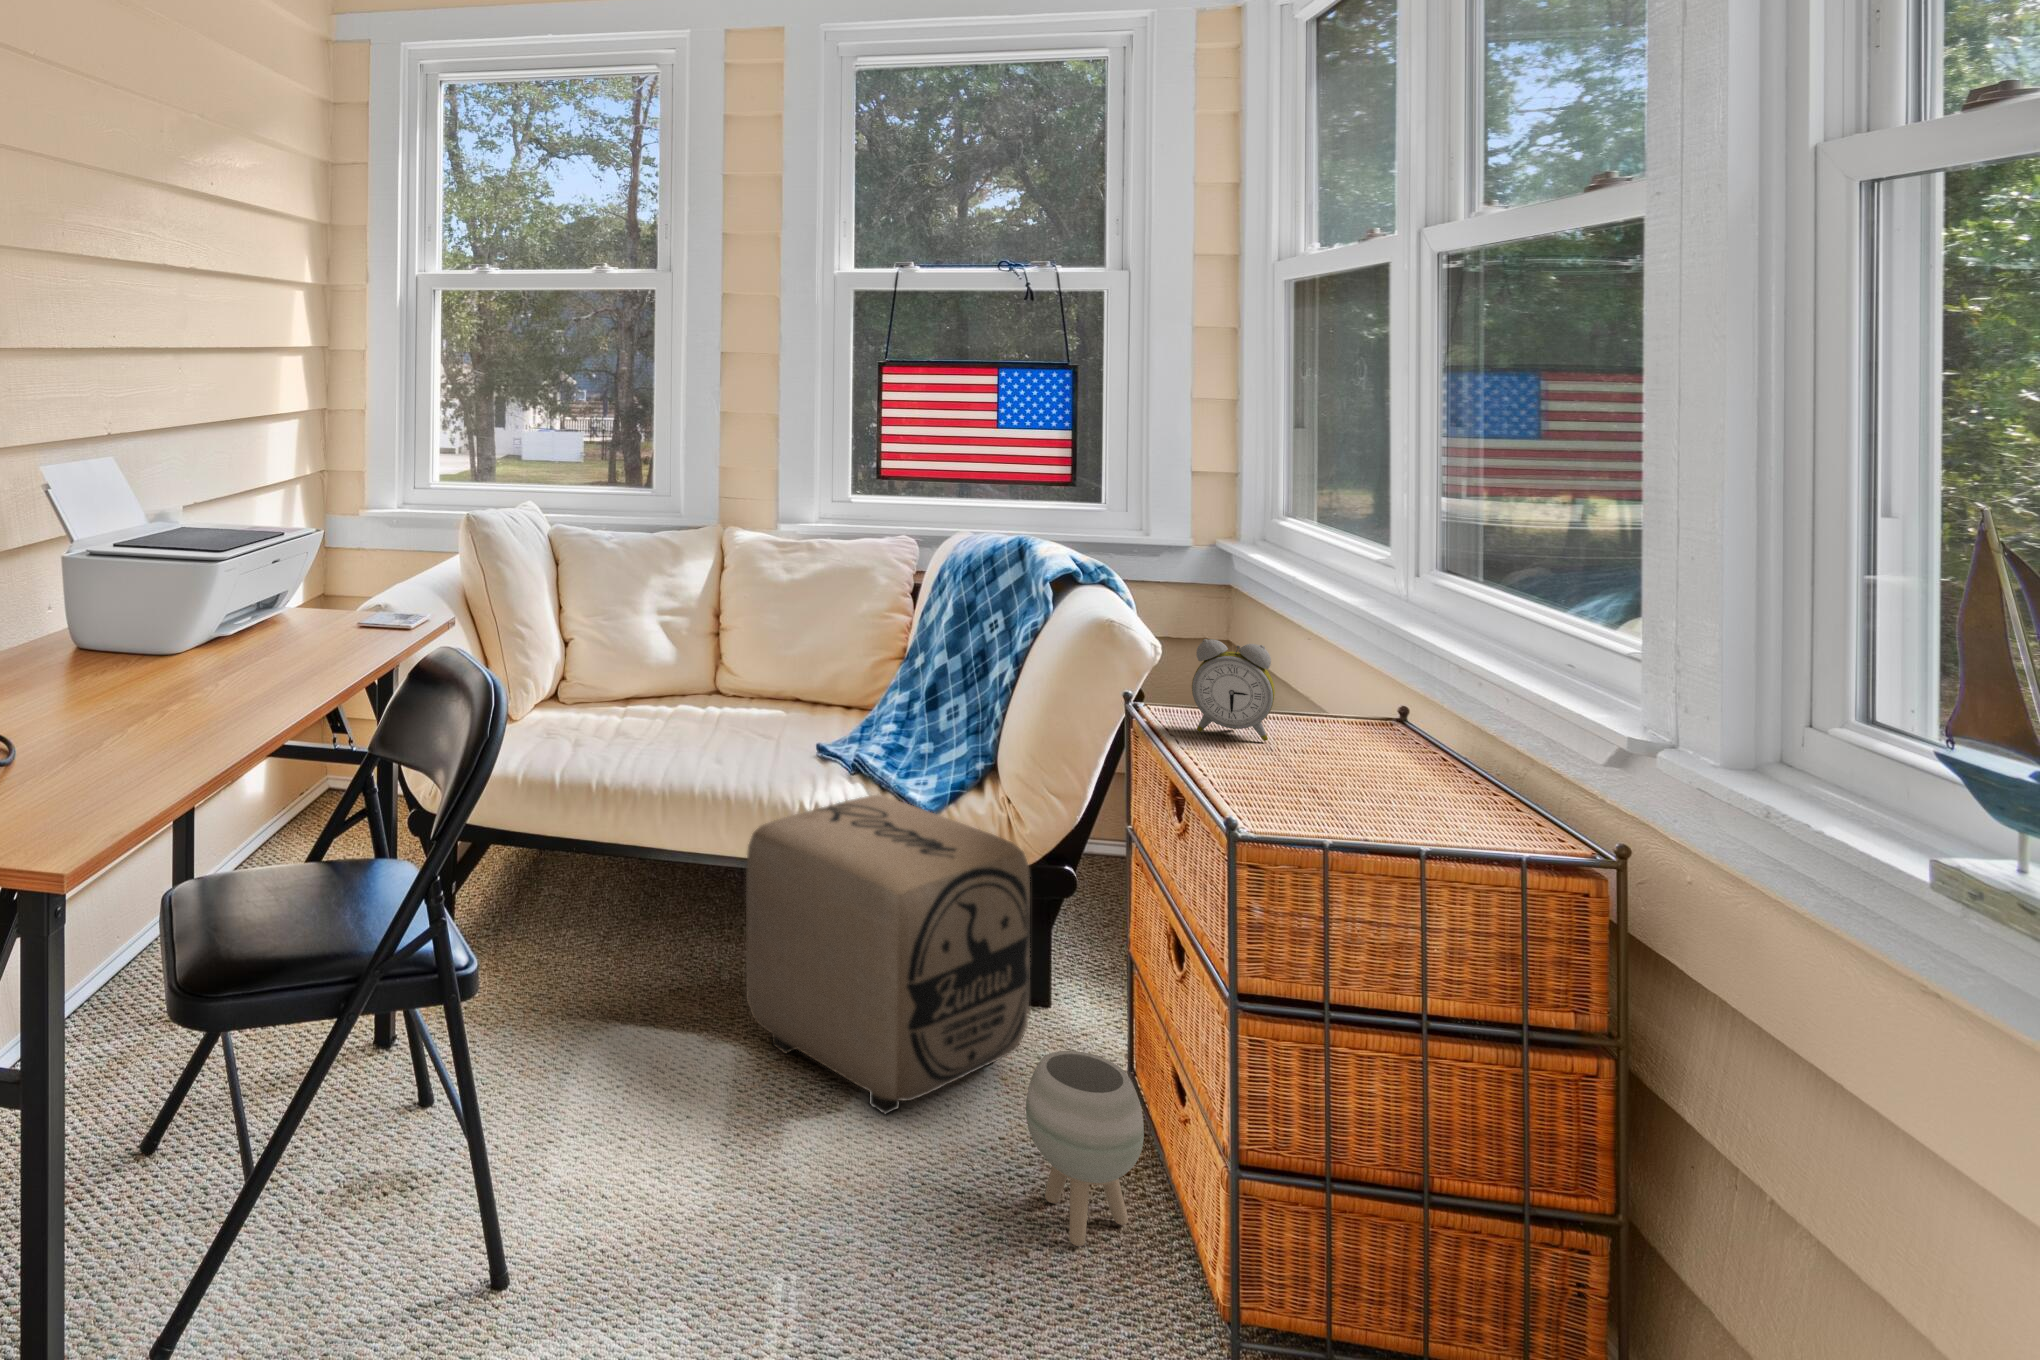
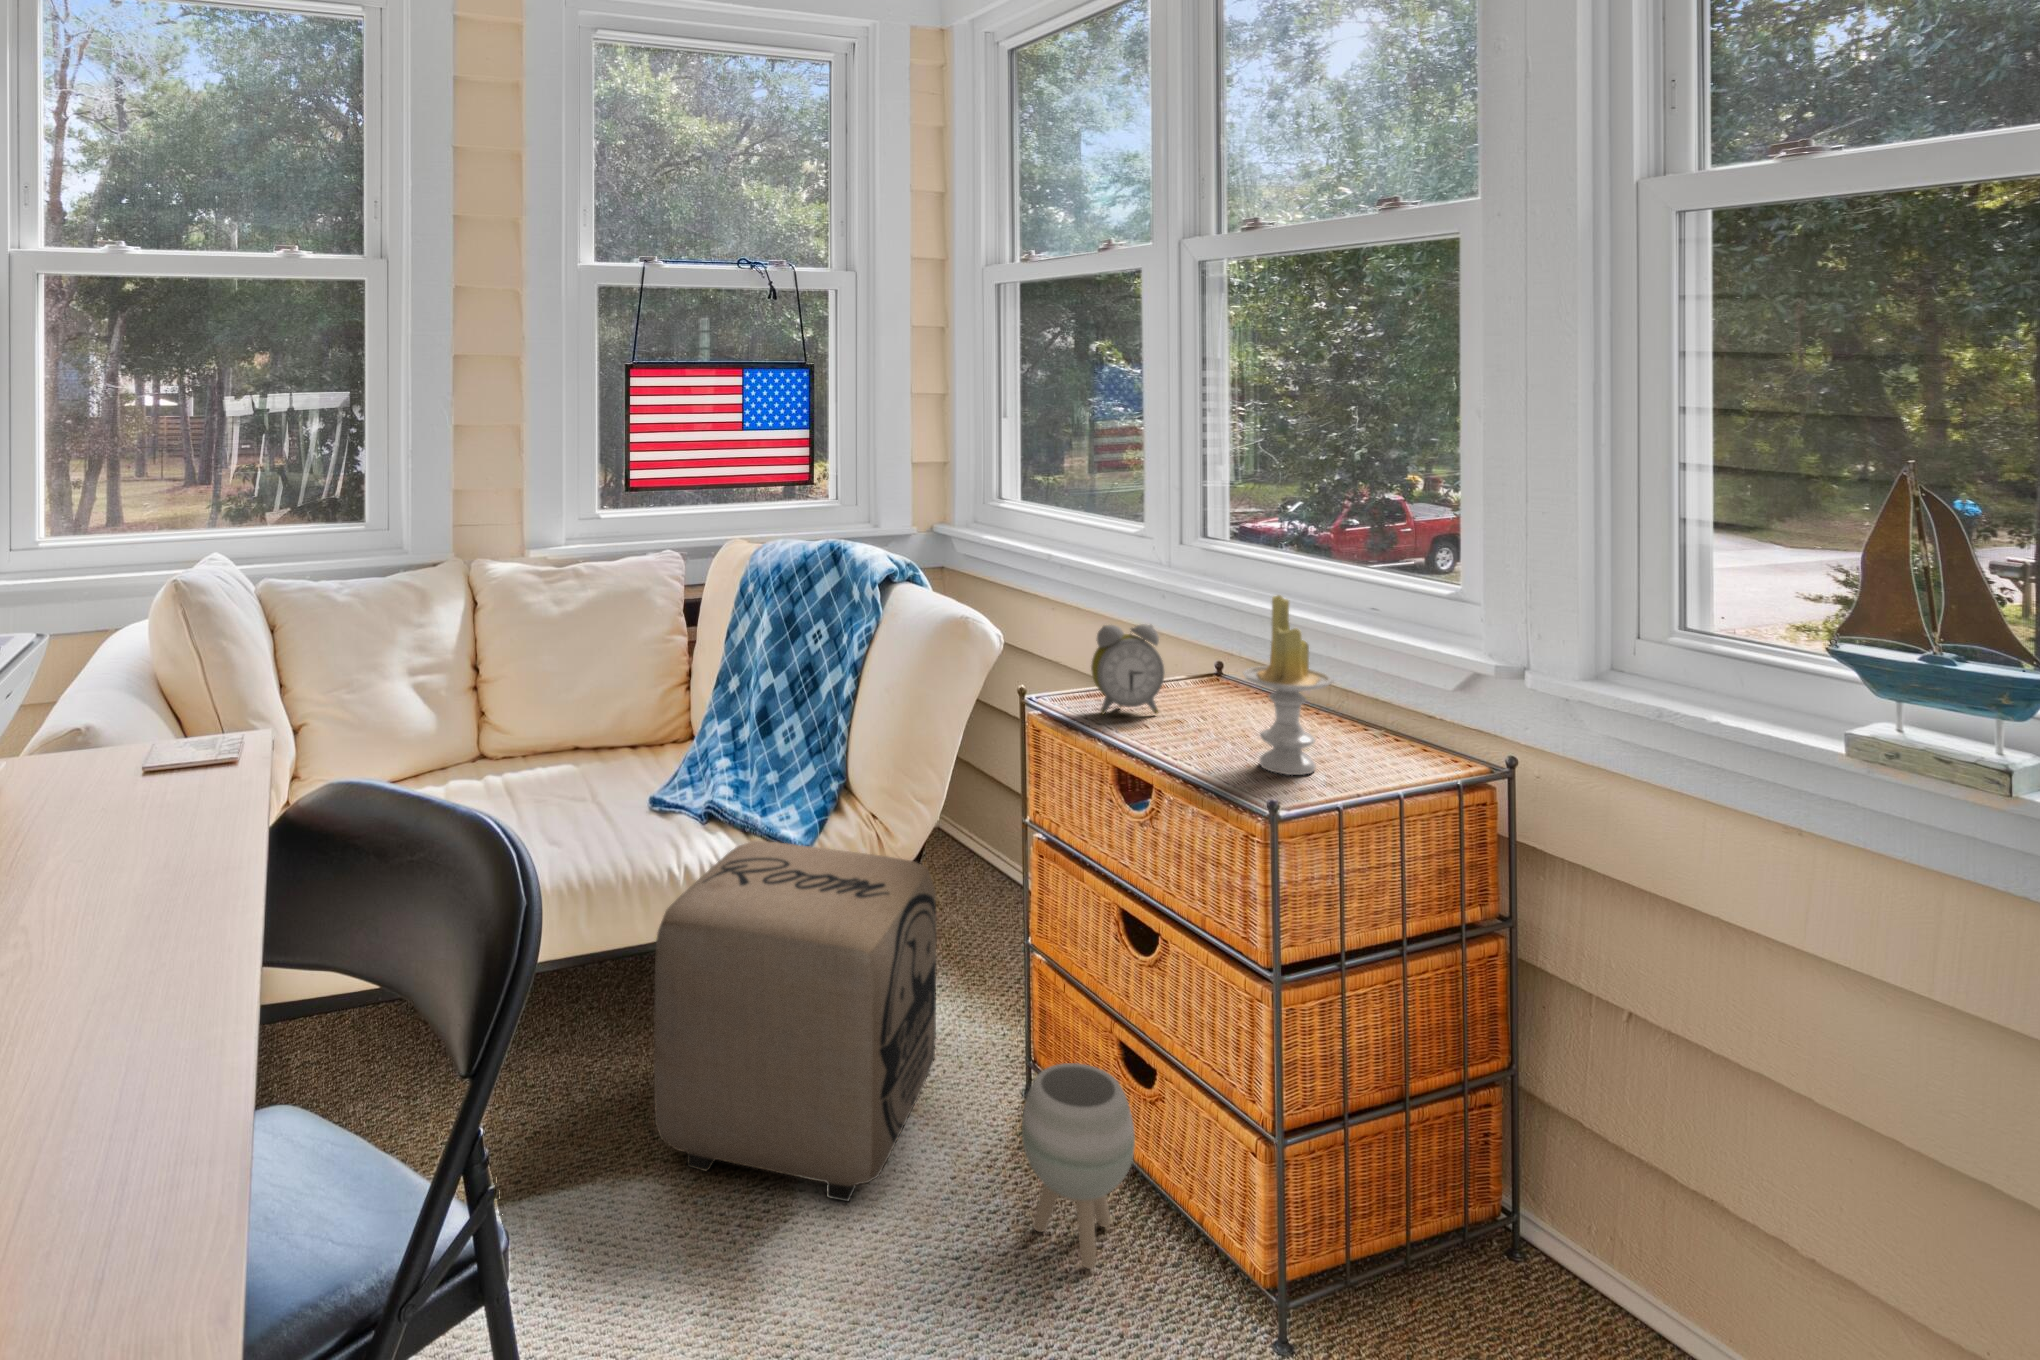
candle: none [1285,620,1395,817] -> present [1243,595,1333,775]

